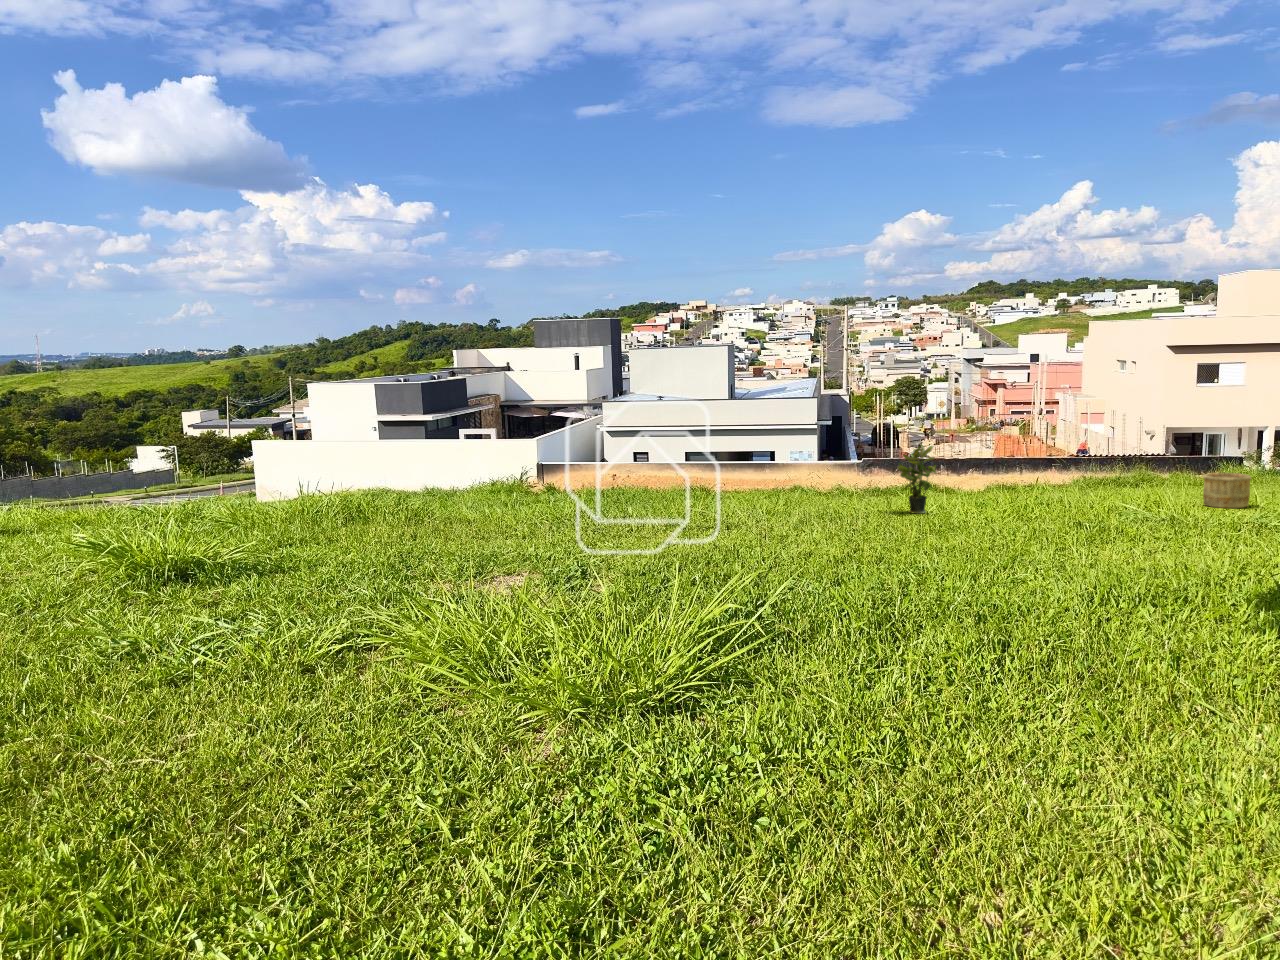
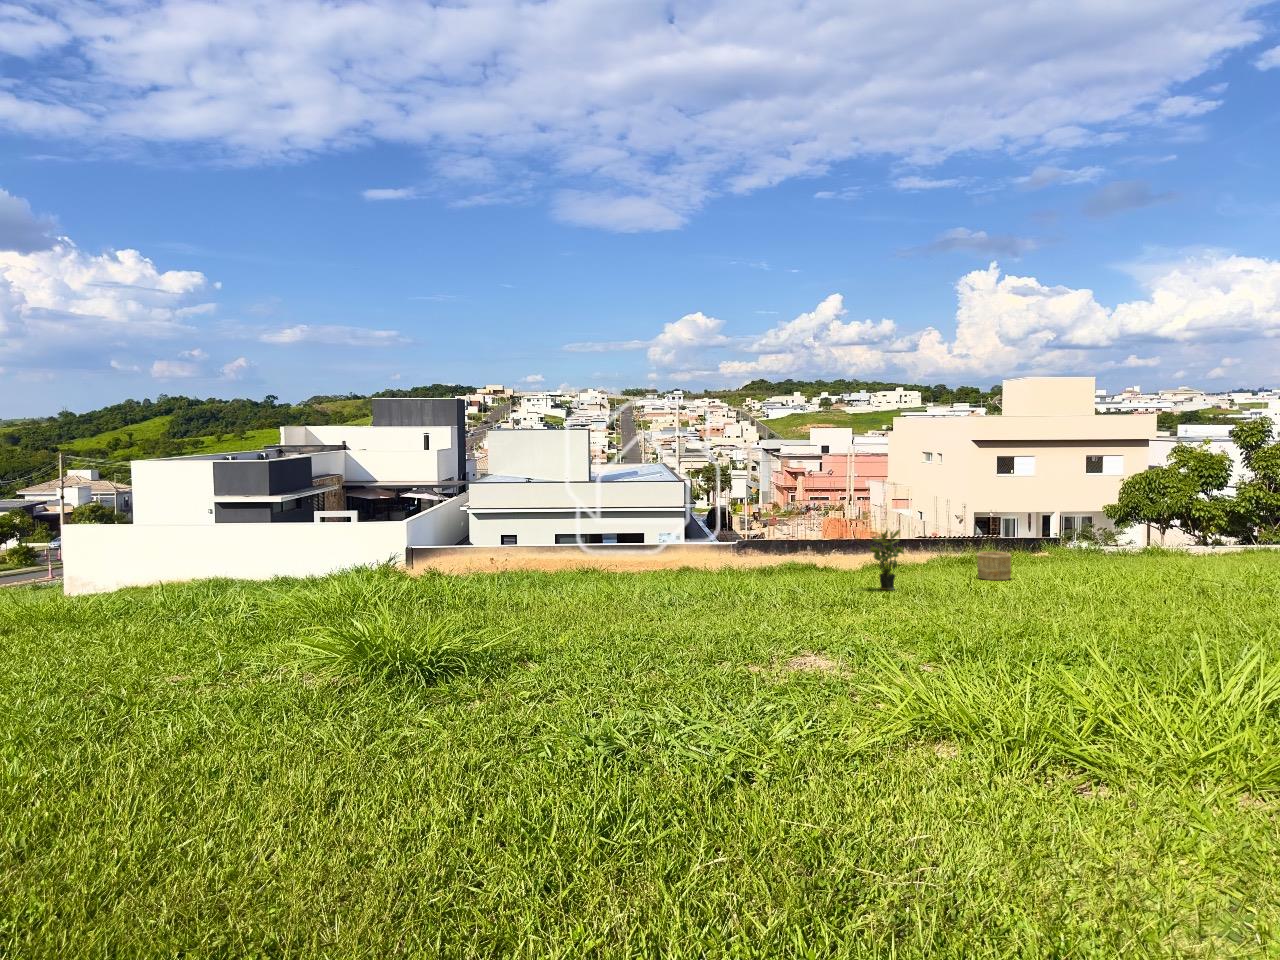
wooden bucket: present [1203,473,1251,508] -> present [977,551,1012,580]

